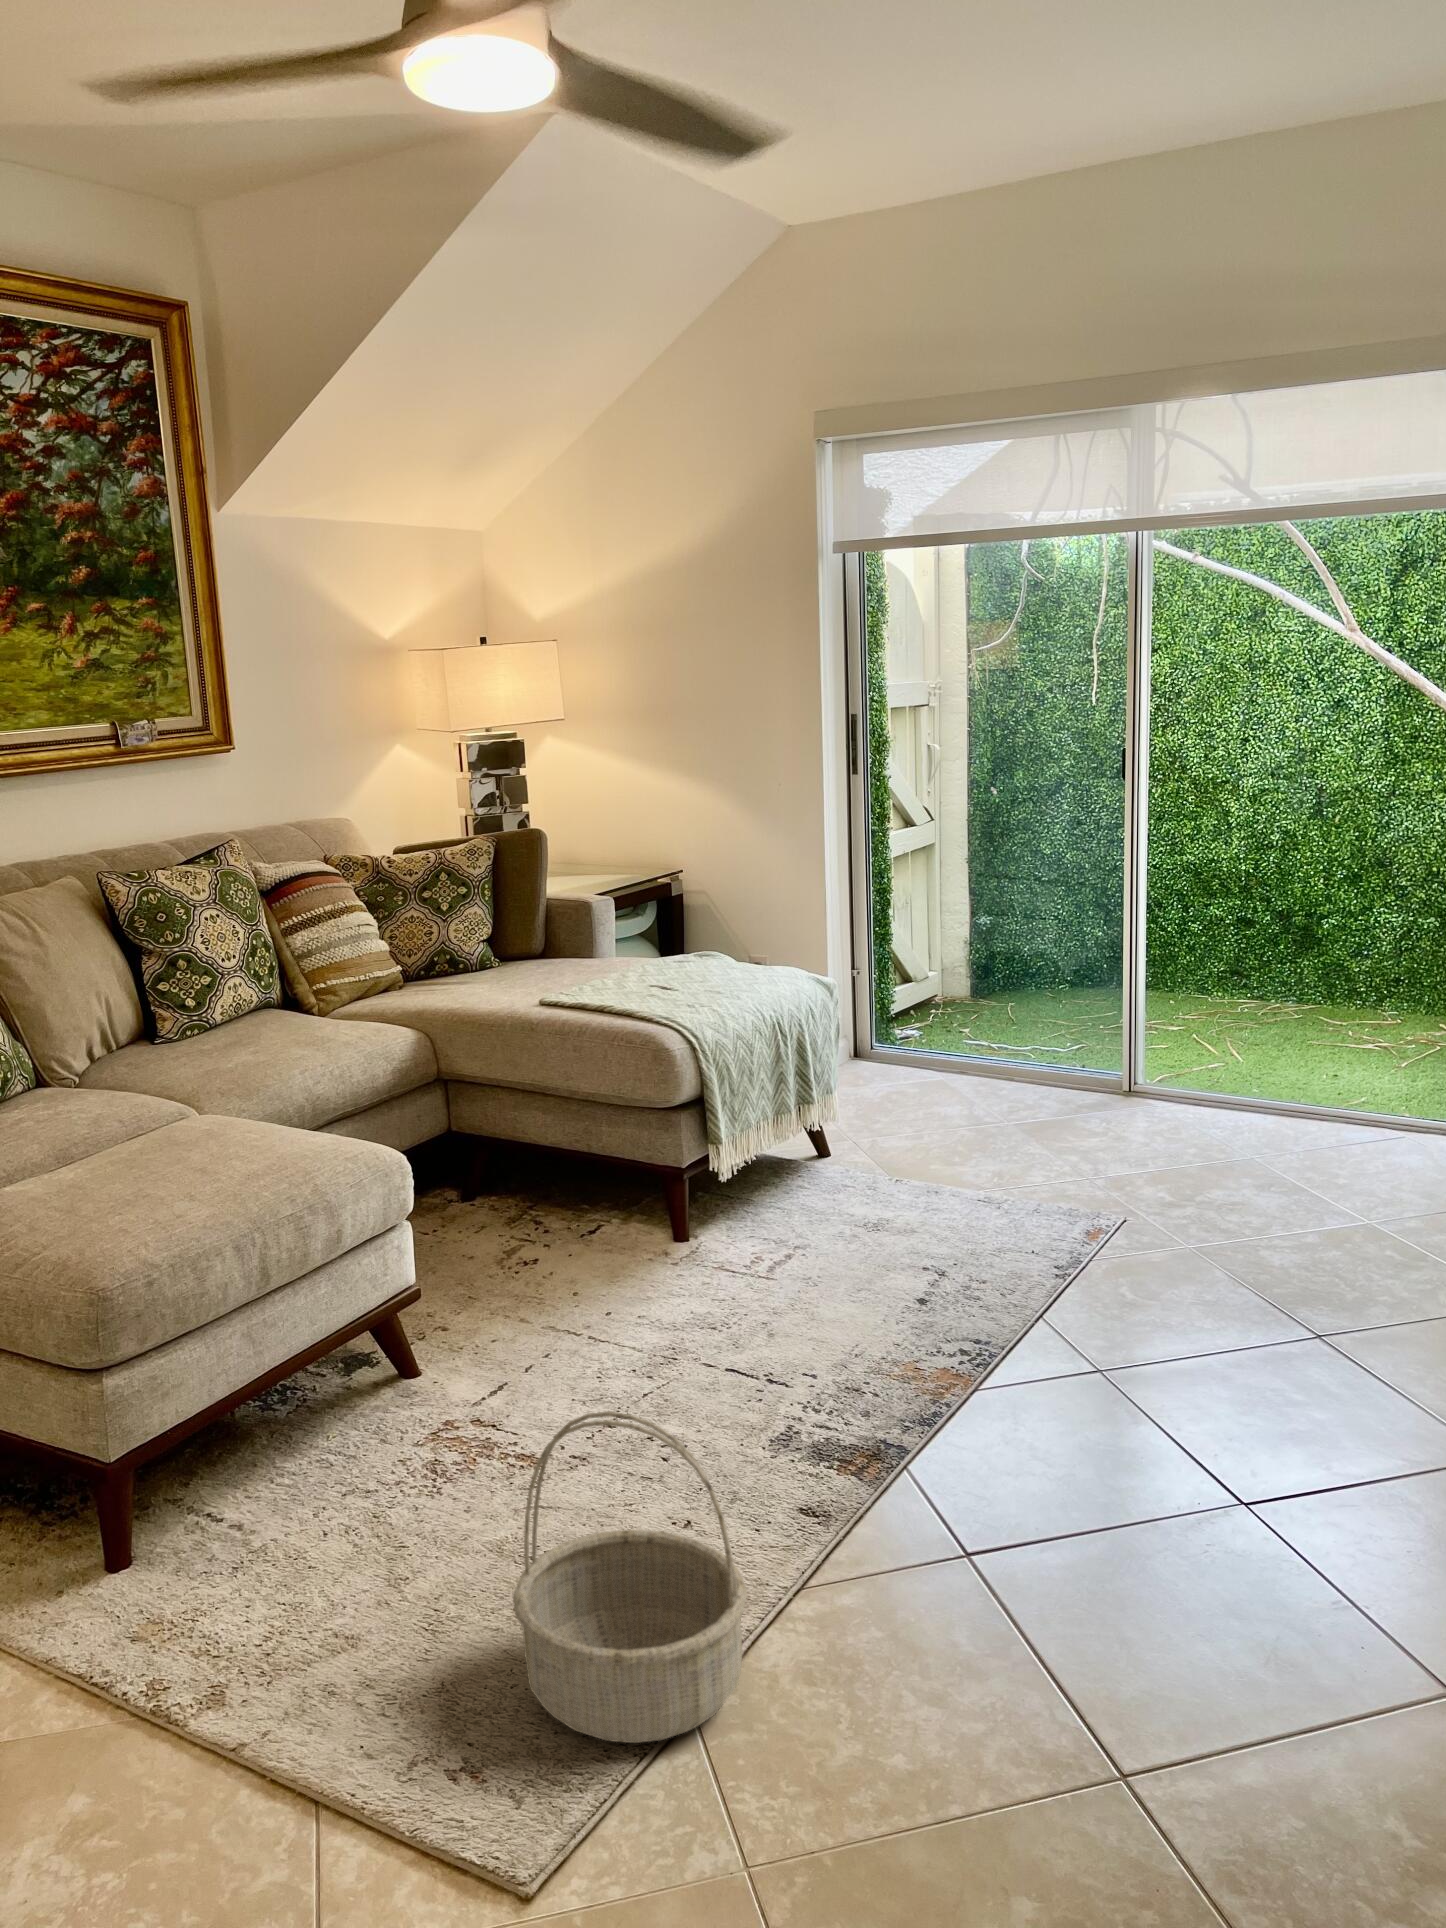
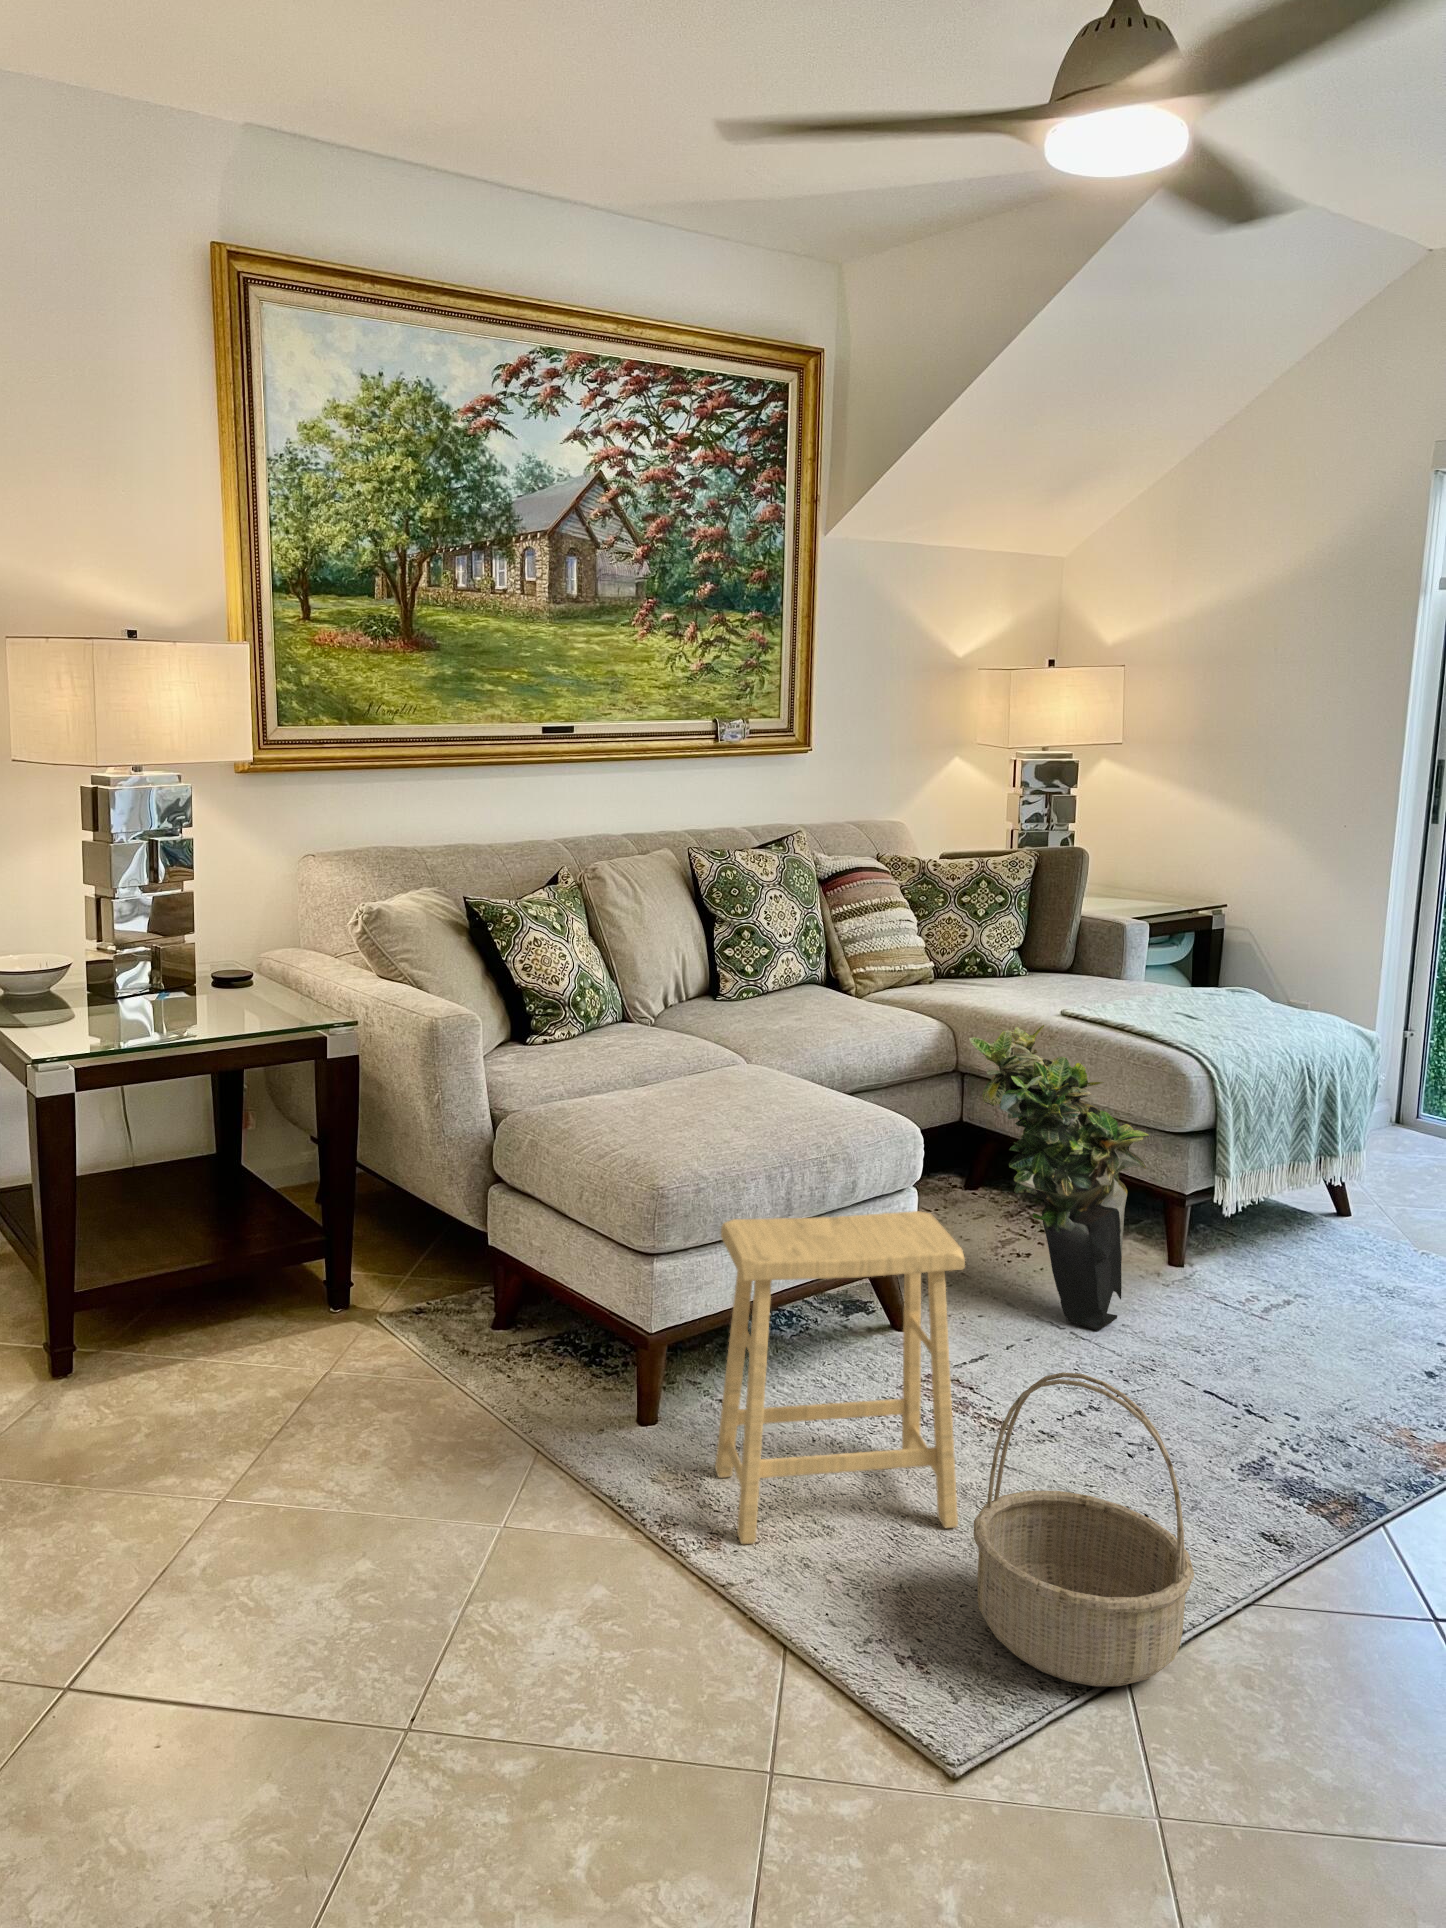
potted plant: none [443,1021,642,1328] -> present [969,1025,1149,1331]
footstool: none [179,1258,497,1687] -> present [715,1211,965,1544]

